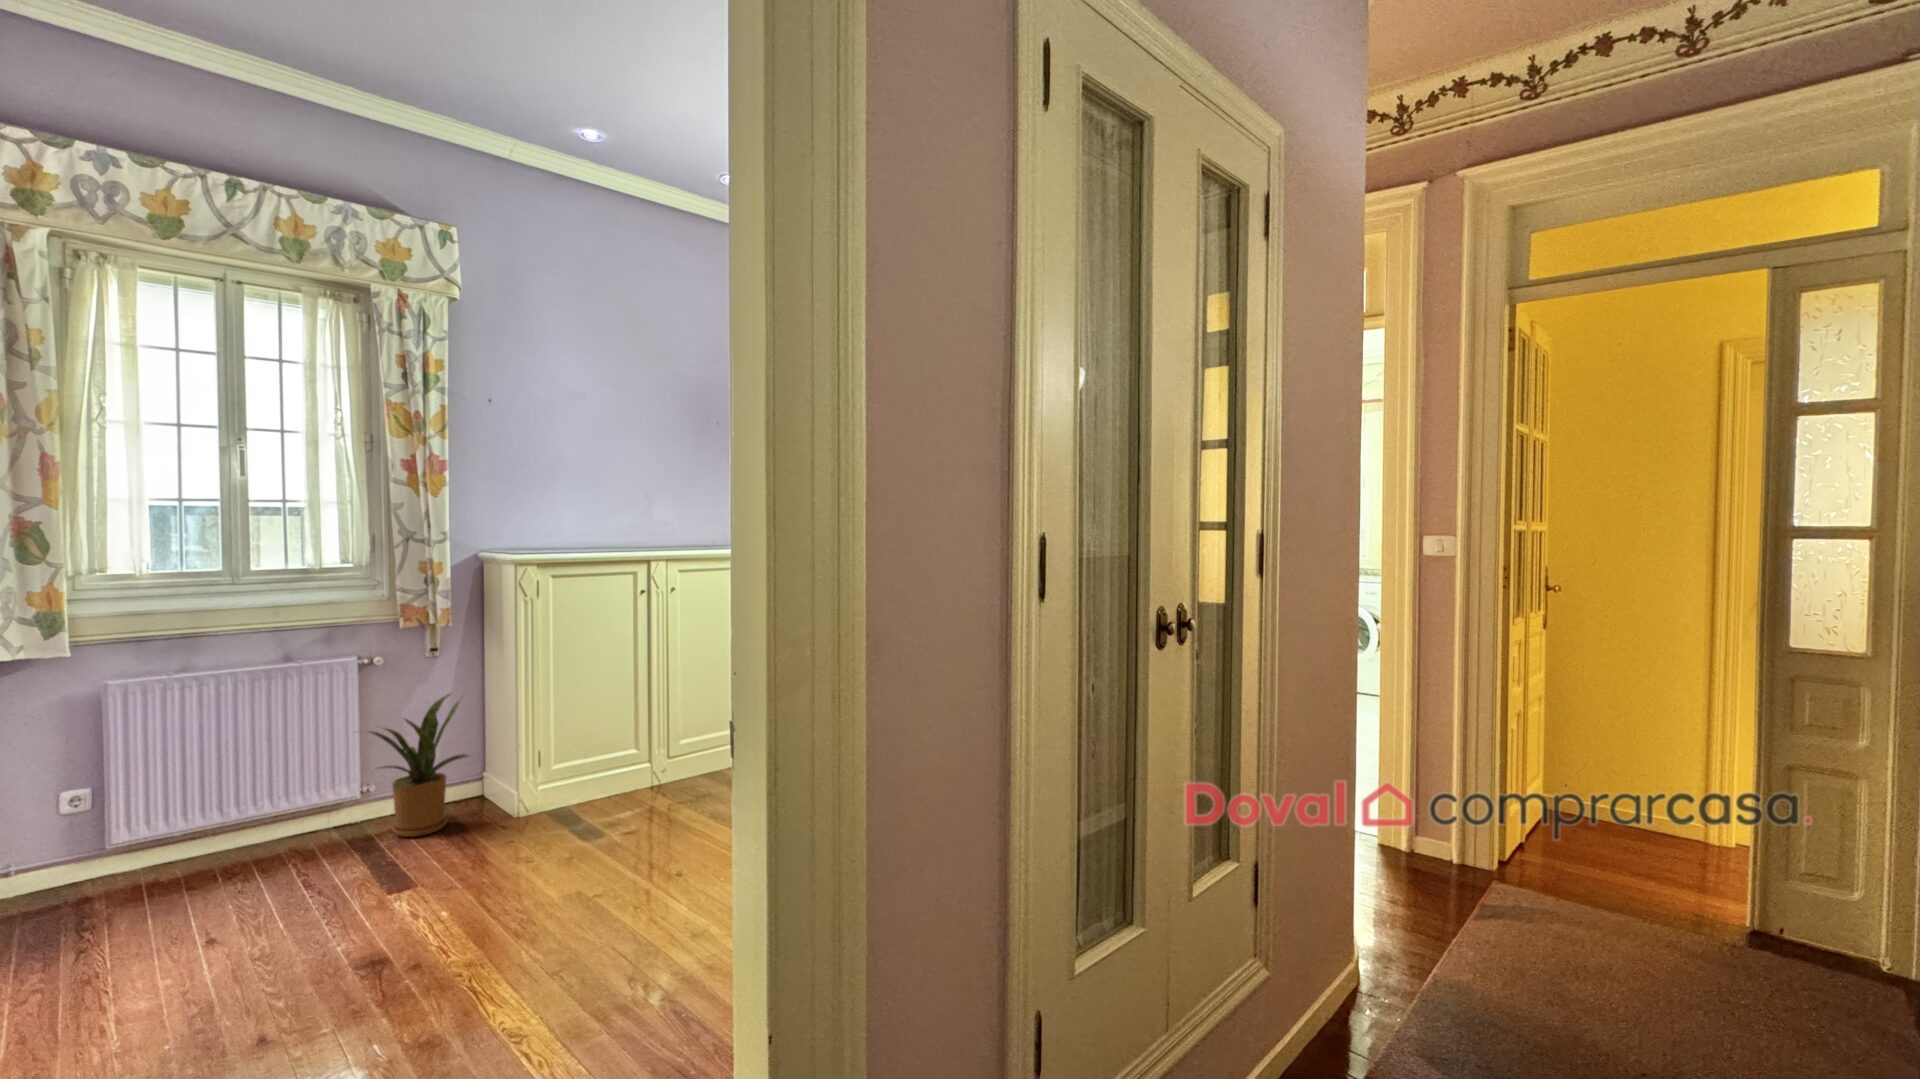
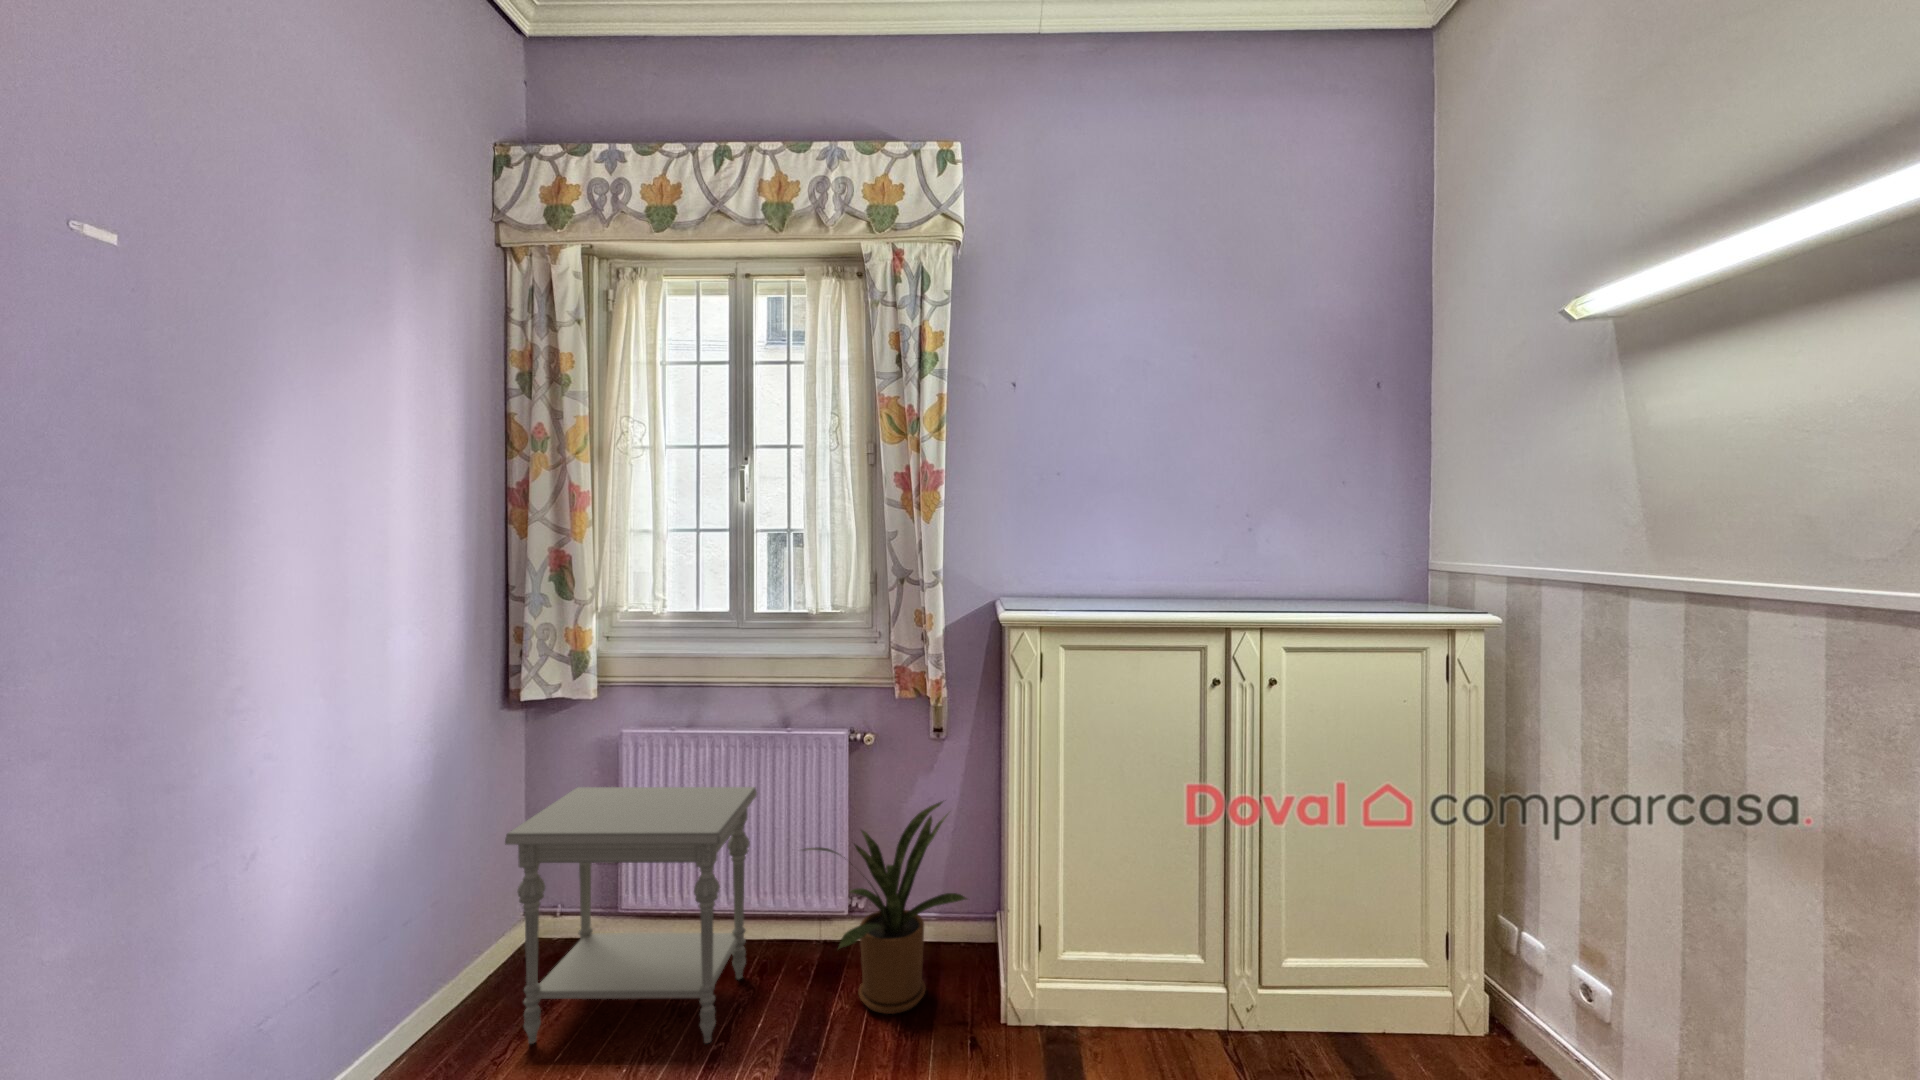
side table: none [72,705,299,924] -> present [505,787,757,1044]

